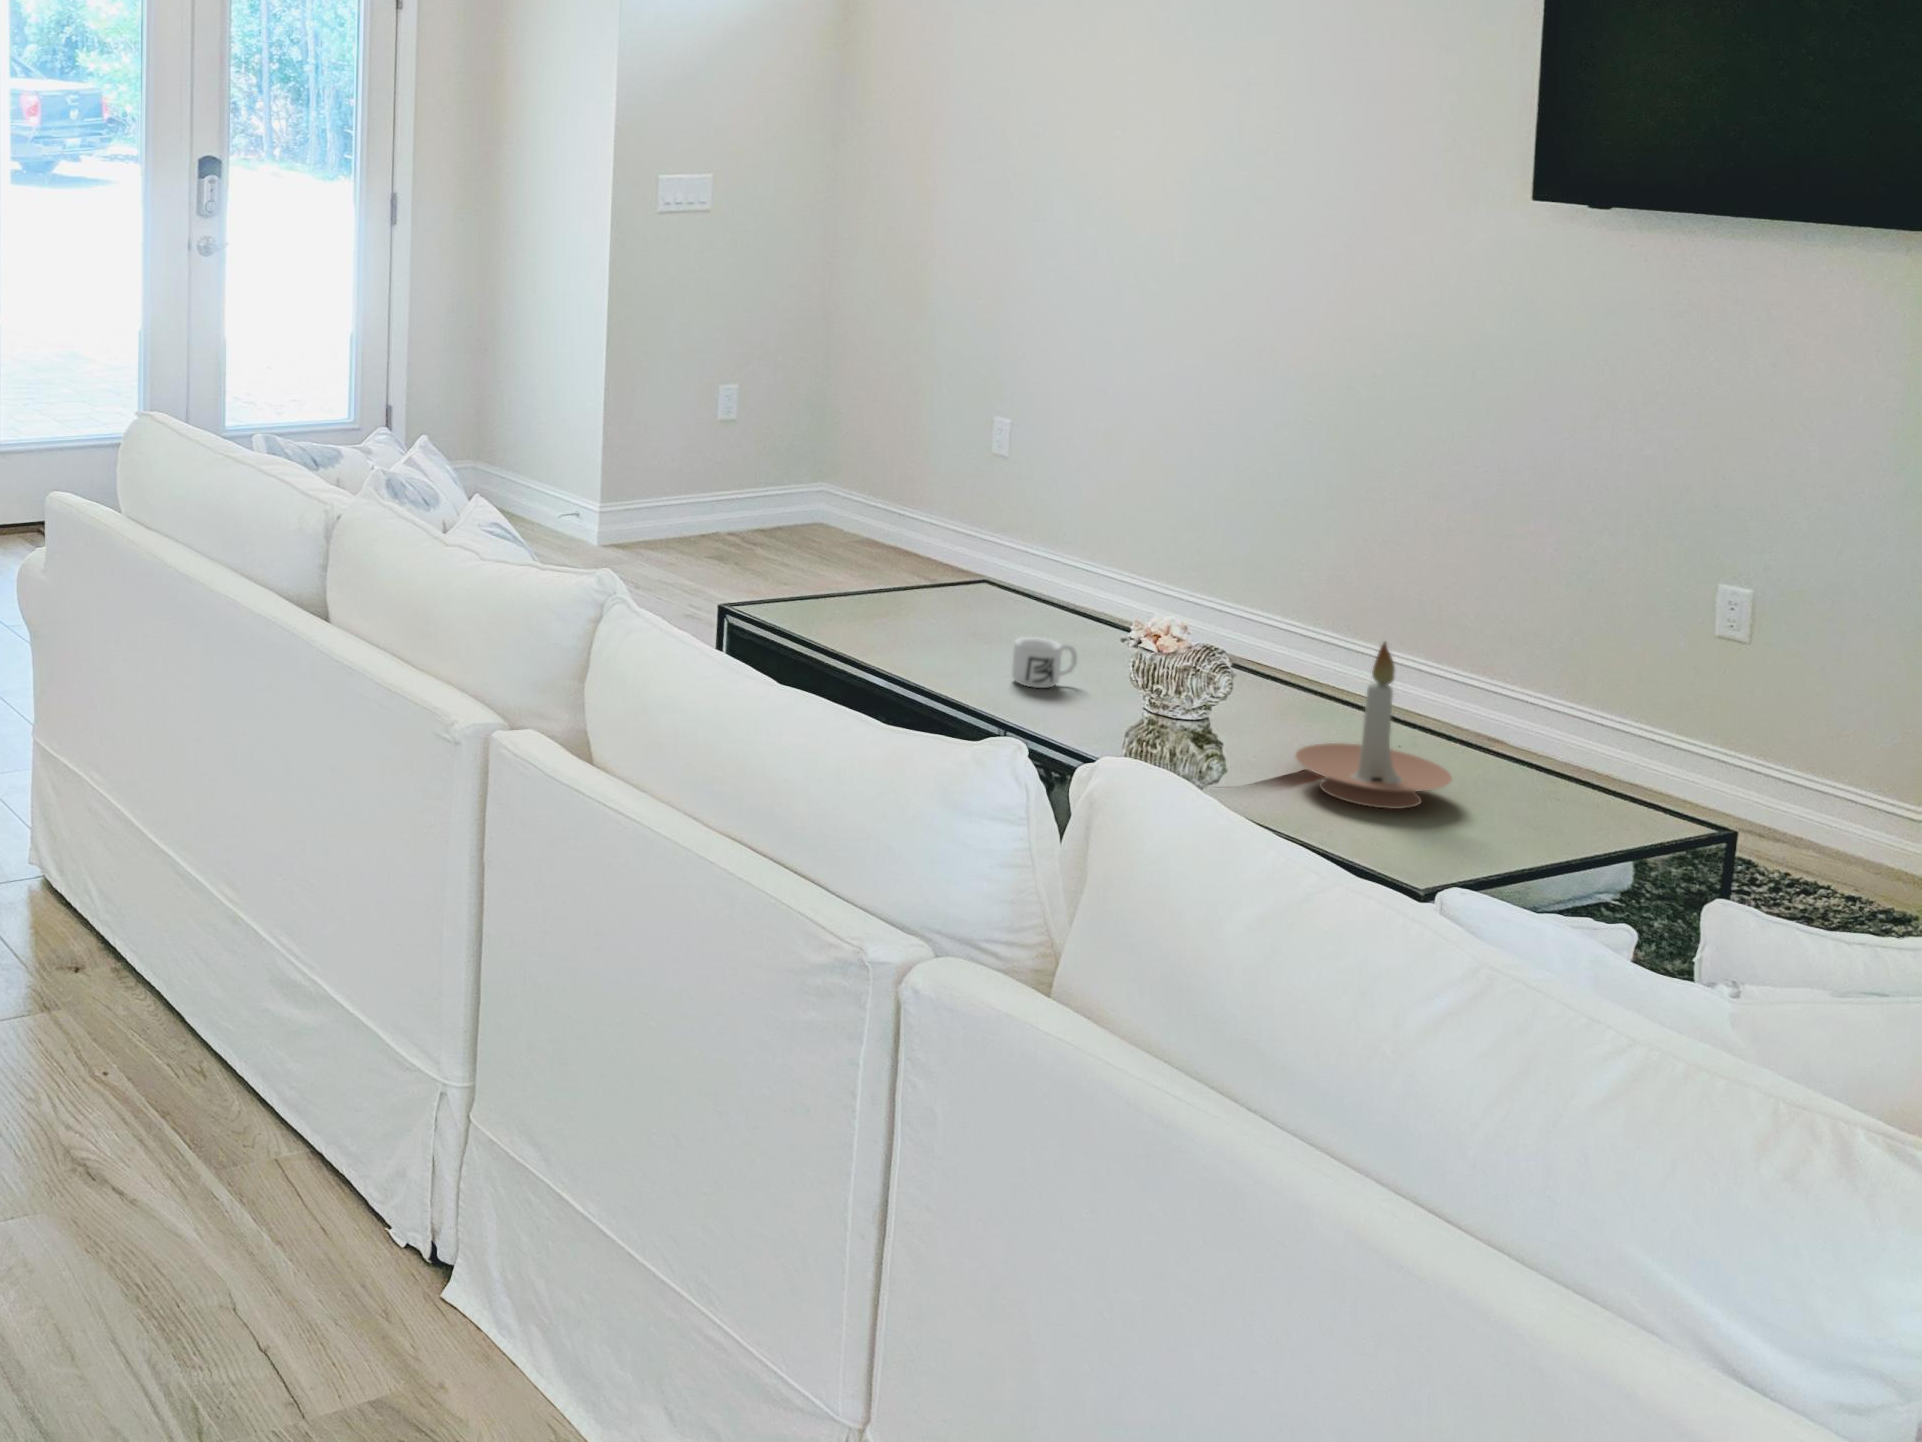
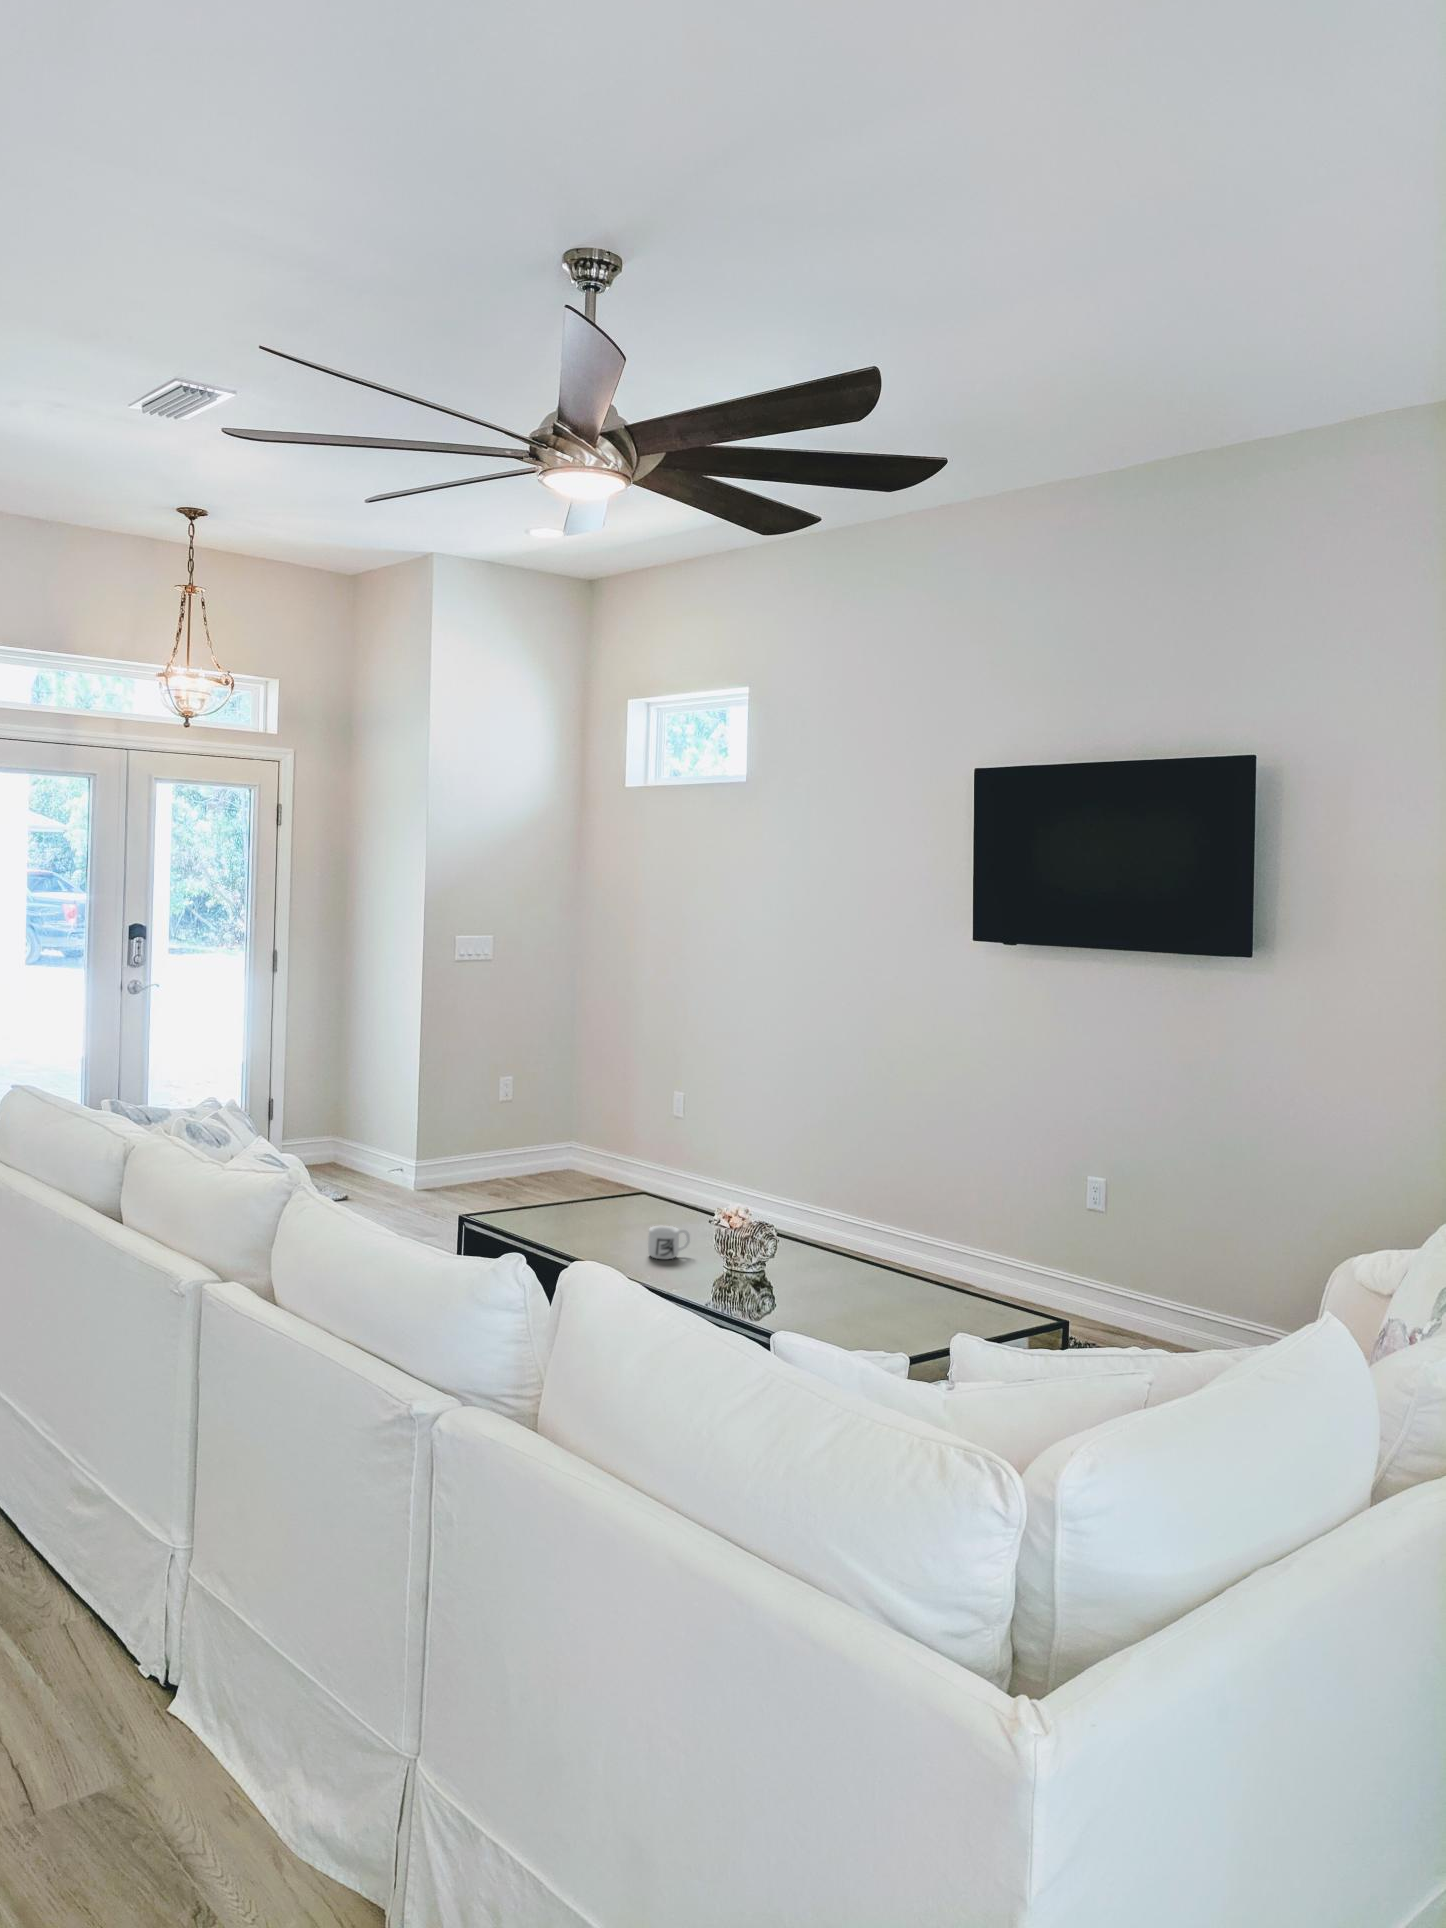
candle holder: present [1295,642,1452,809] -> none [816,1212,911,1321]

